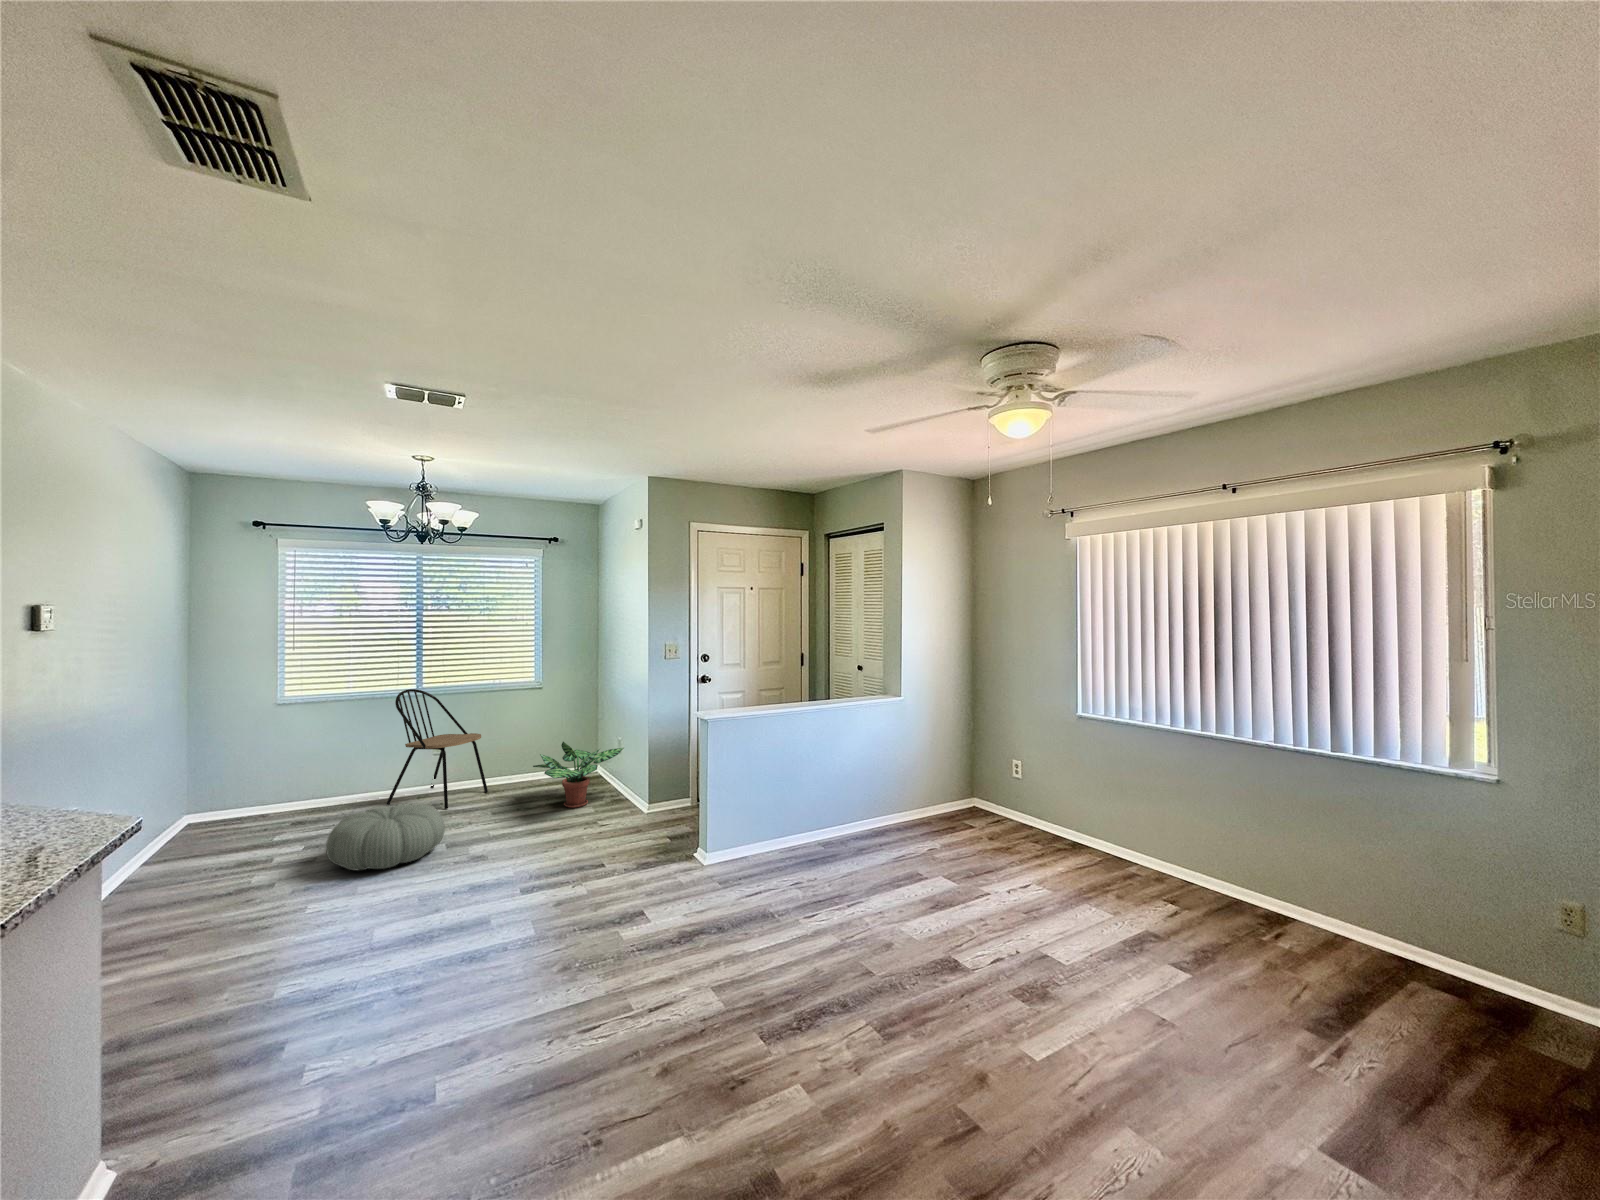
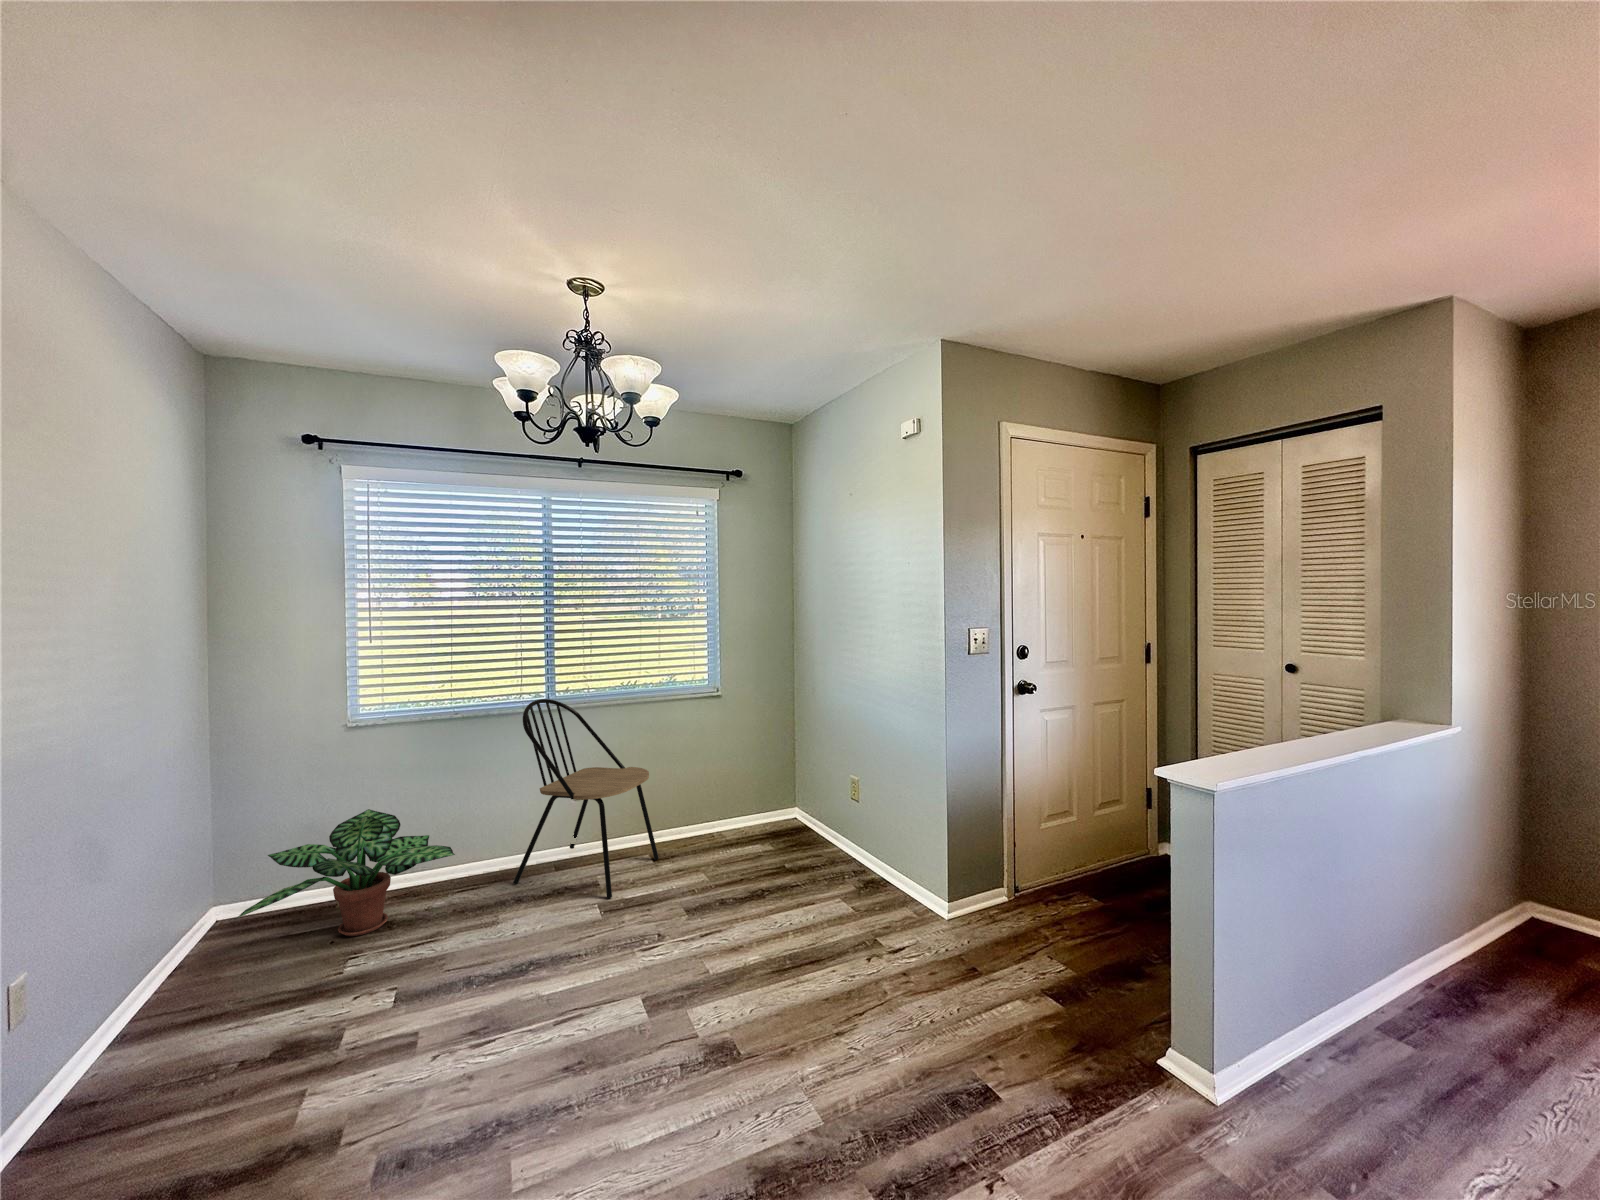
potted plant: present [533,742,624,808] -> present [237,809,455,936]
pouf: present [326,804,445,870] -> none [440,919,644,1088]

